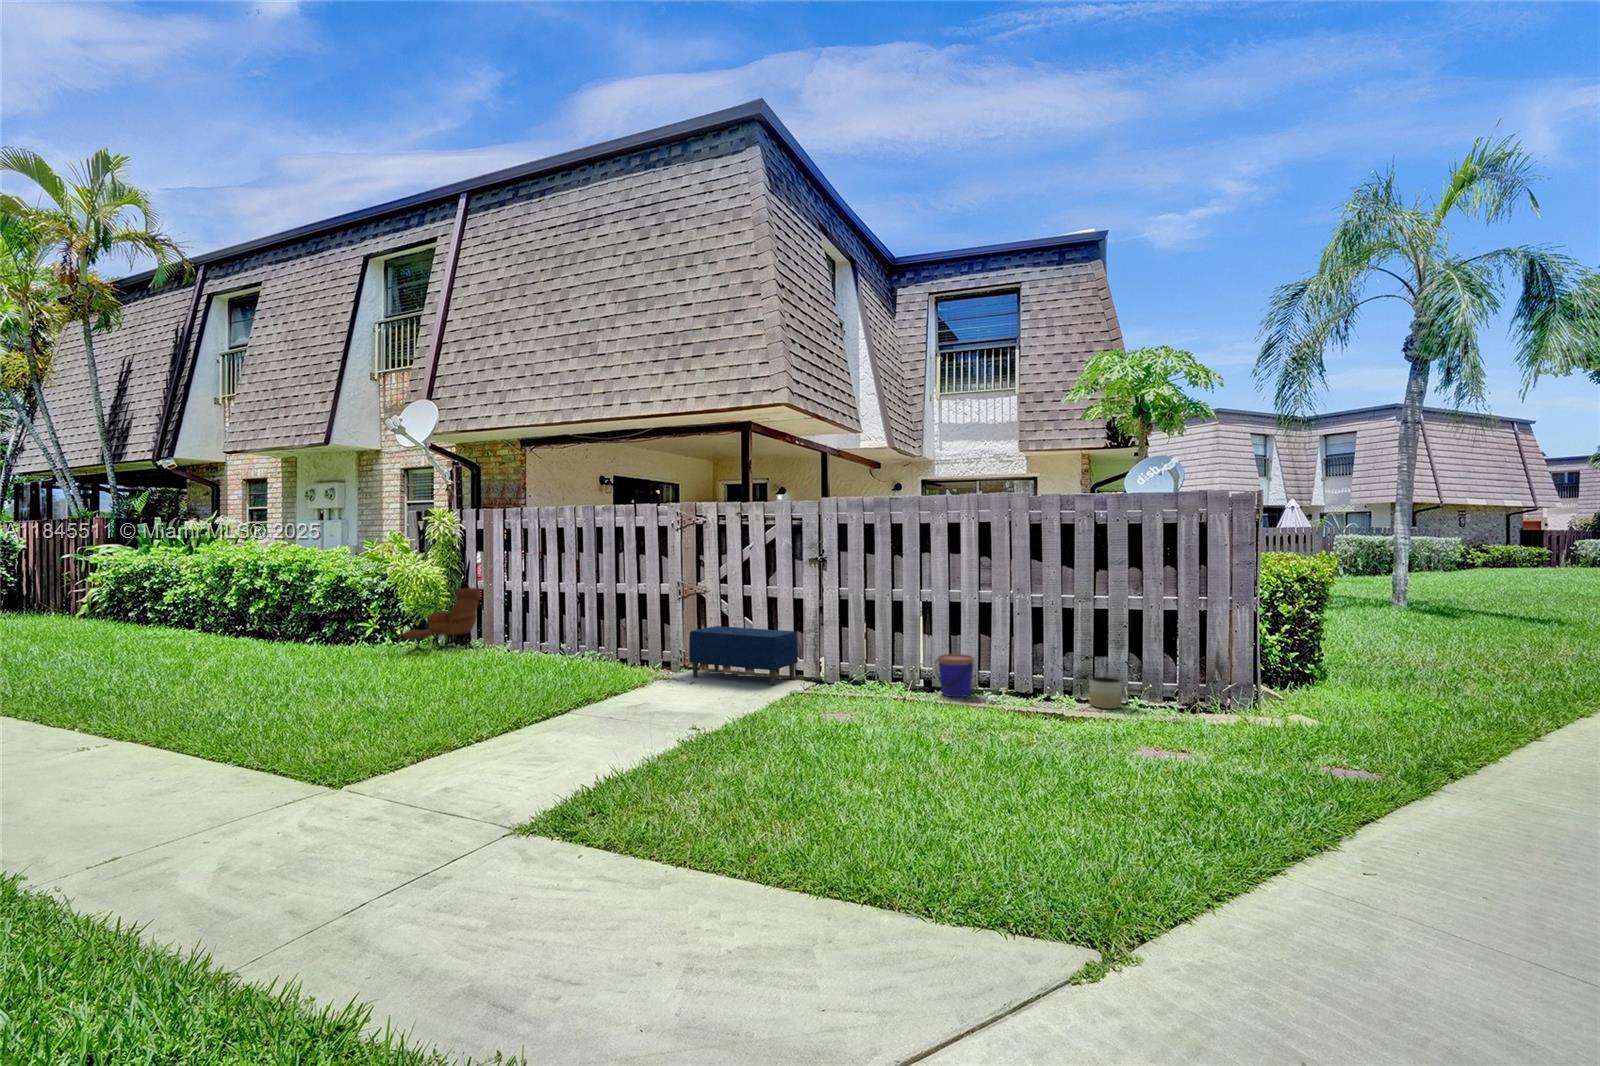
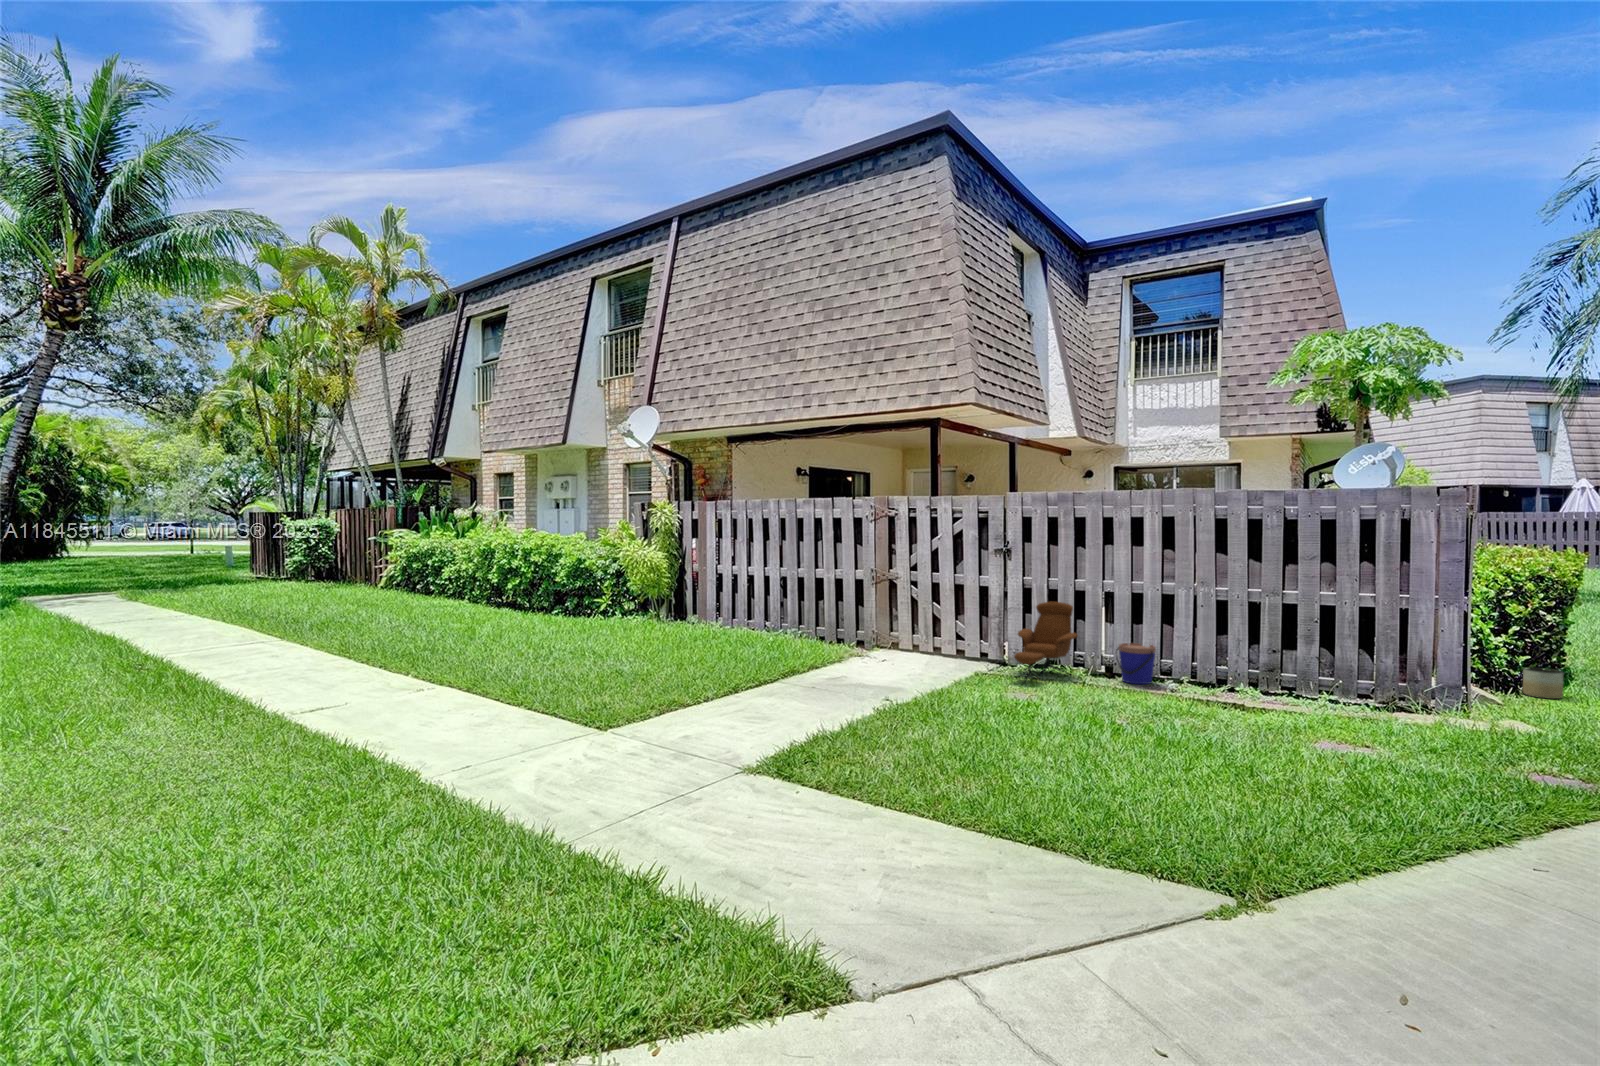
lounge chair: present [403,588,480,654] -> present [1014,602,1078,683]
bench: present [689,626,798,686] -> none [880,610,981,666]
planter: present [1089,677,1122,709] -> present [1523,668,1563,699]

